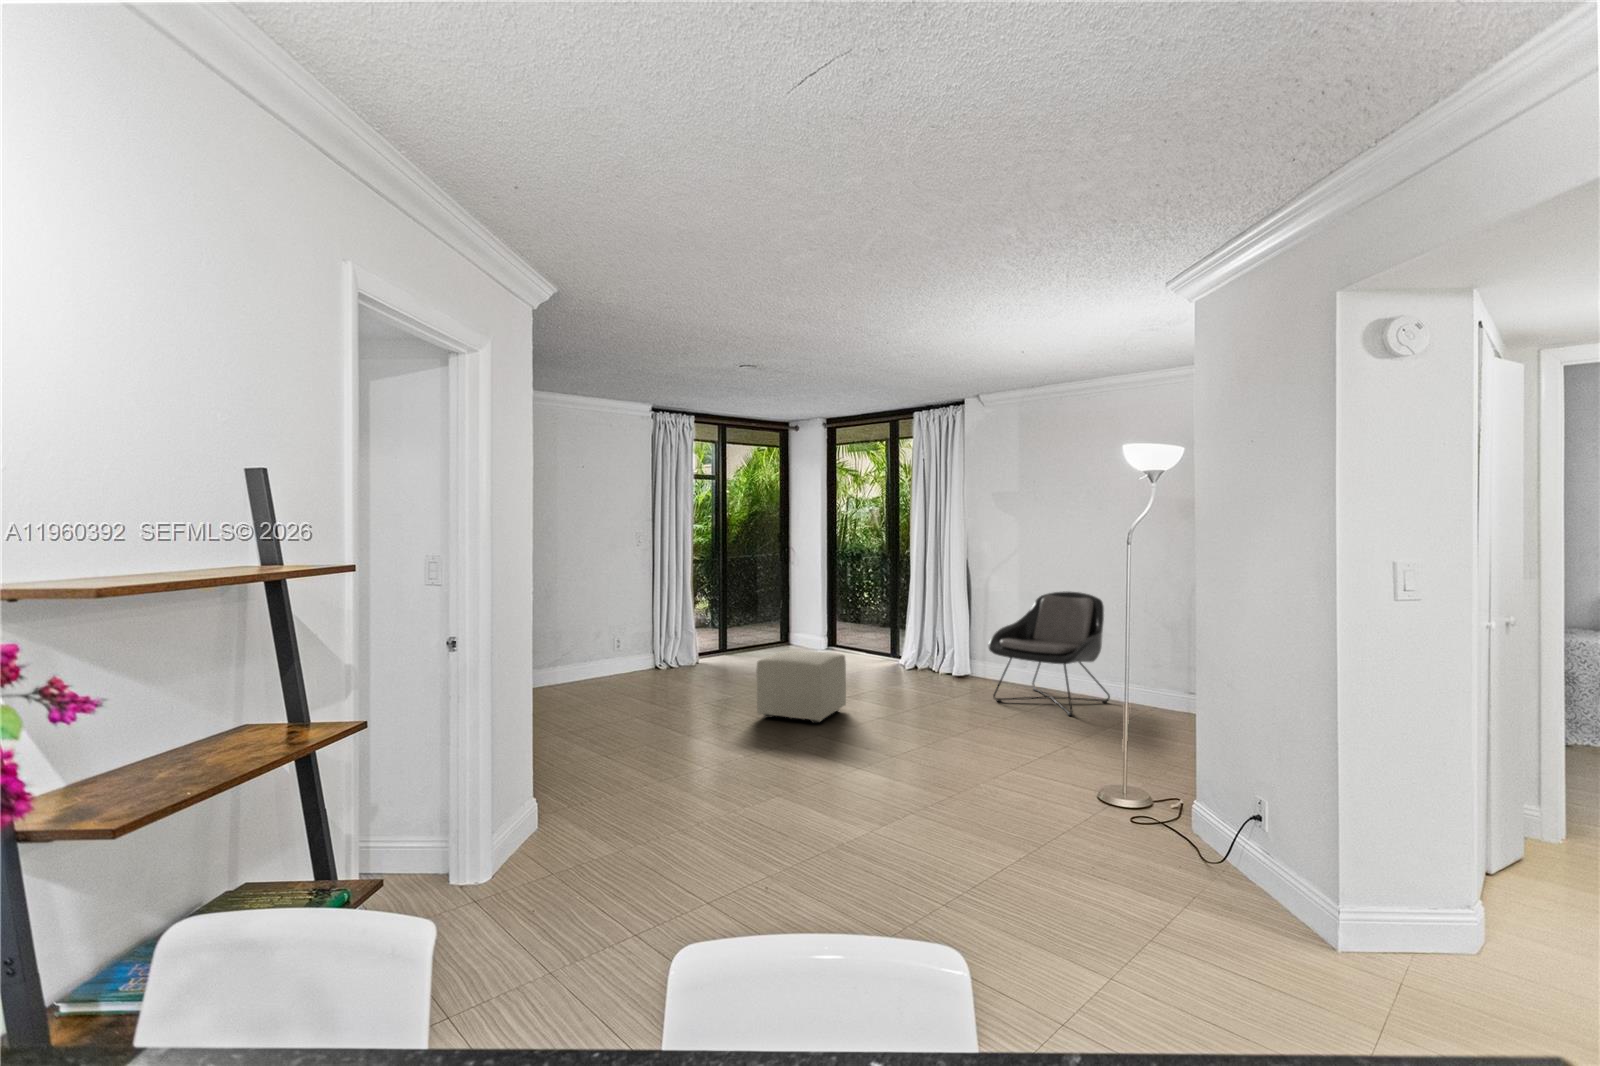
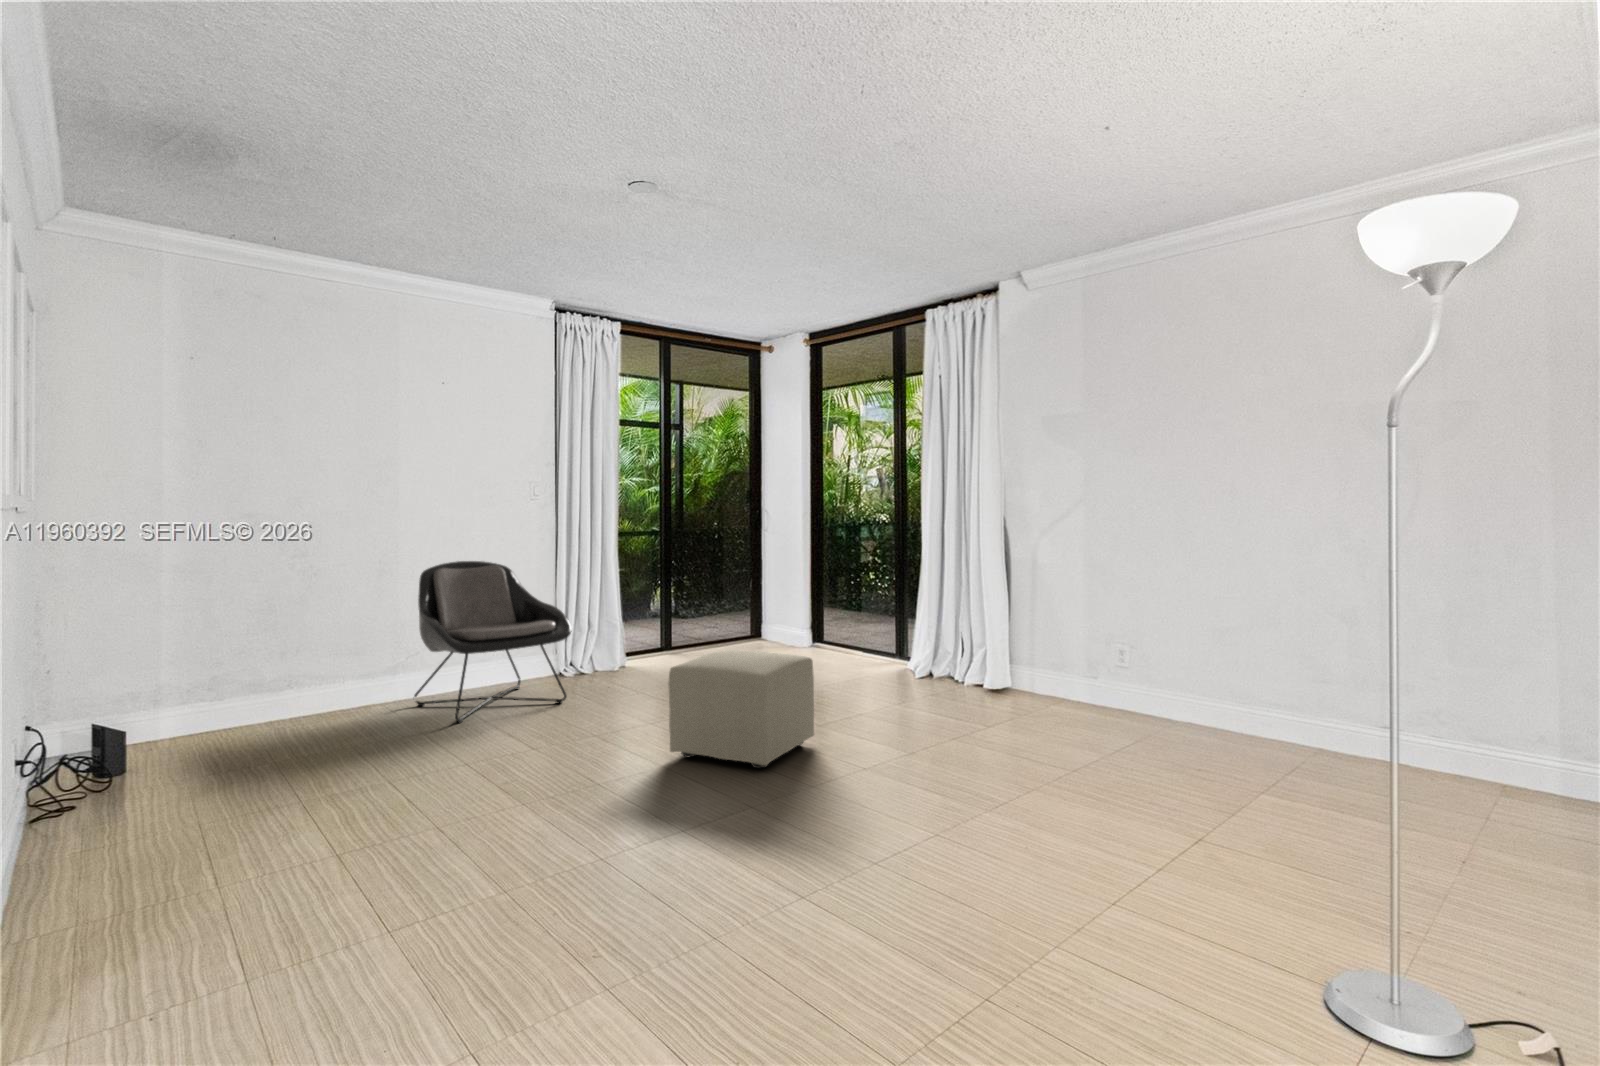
lounge chair: present [988,591,1110,716] -> present [414,561,572,723]

